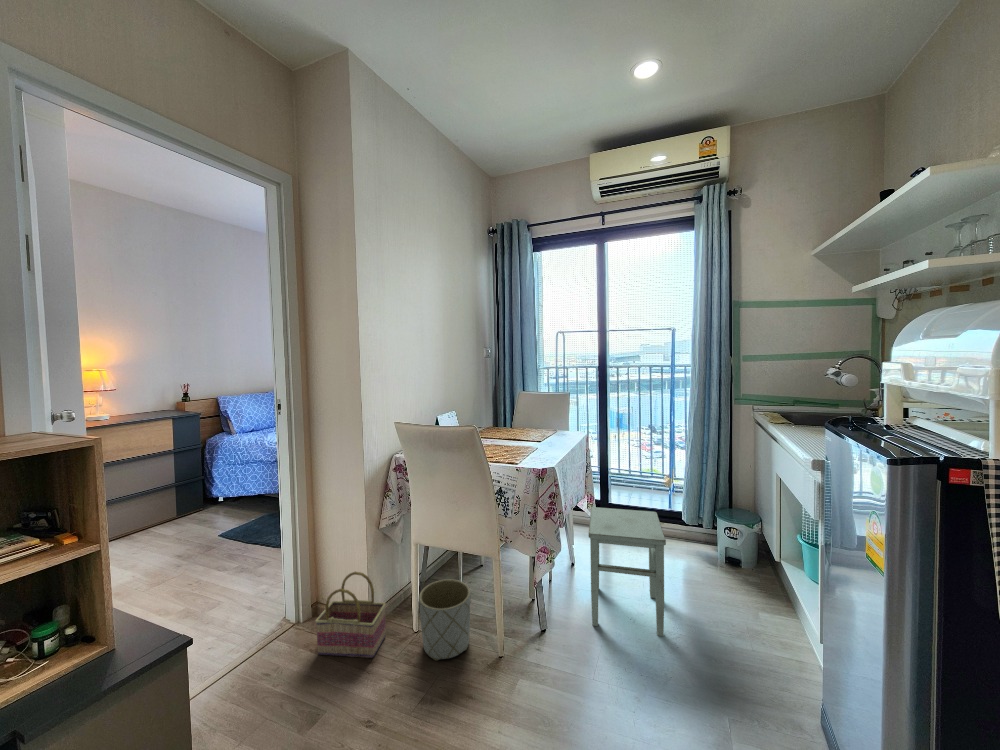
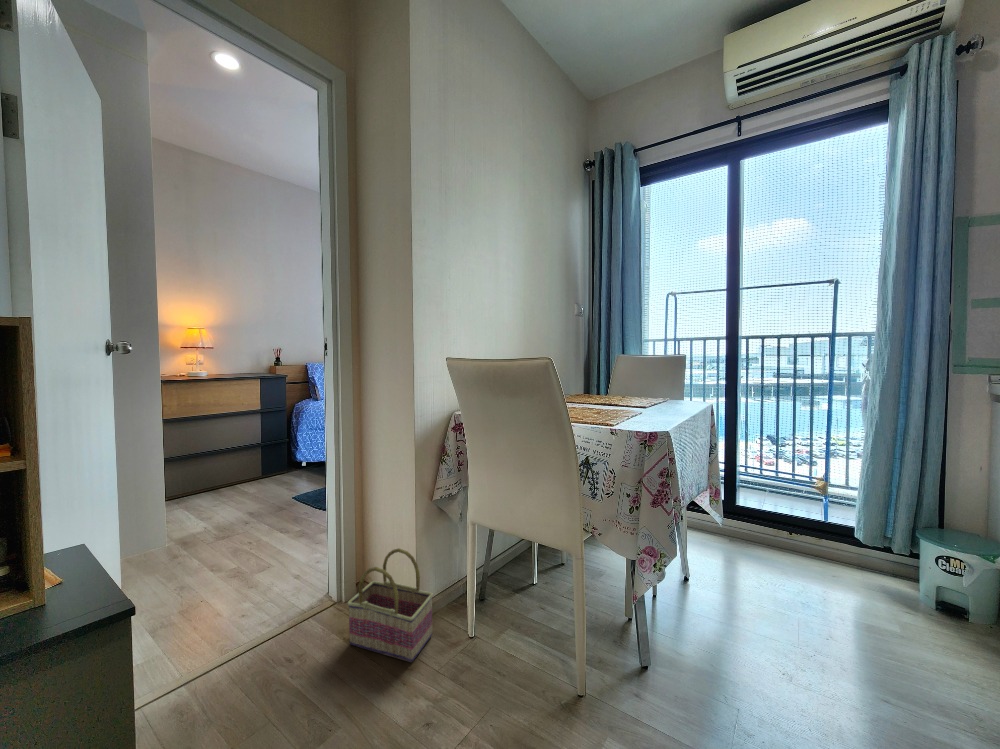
stool: present [589,507,666,636] -> none [718,502,863,718]
planter: present [419,579,471,661] -> none [472,575,541,684]

